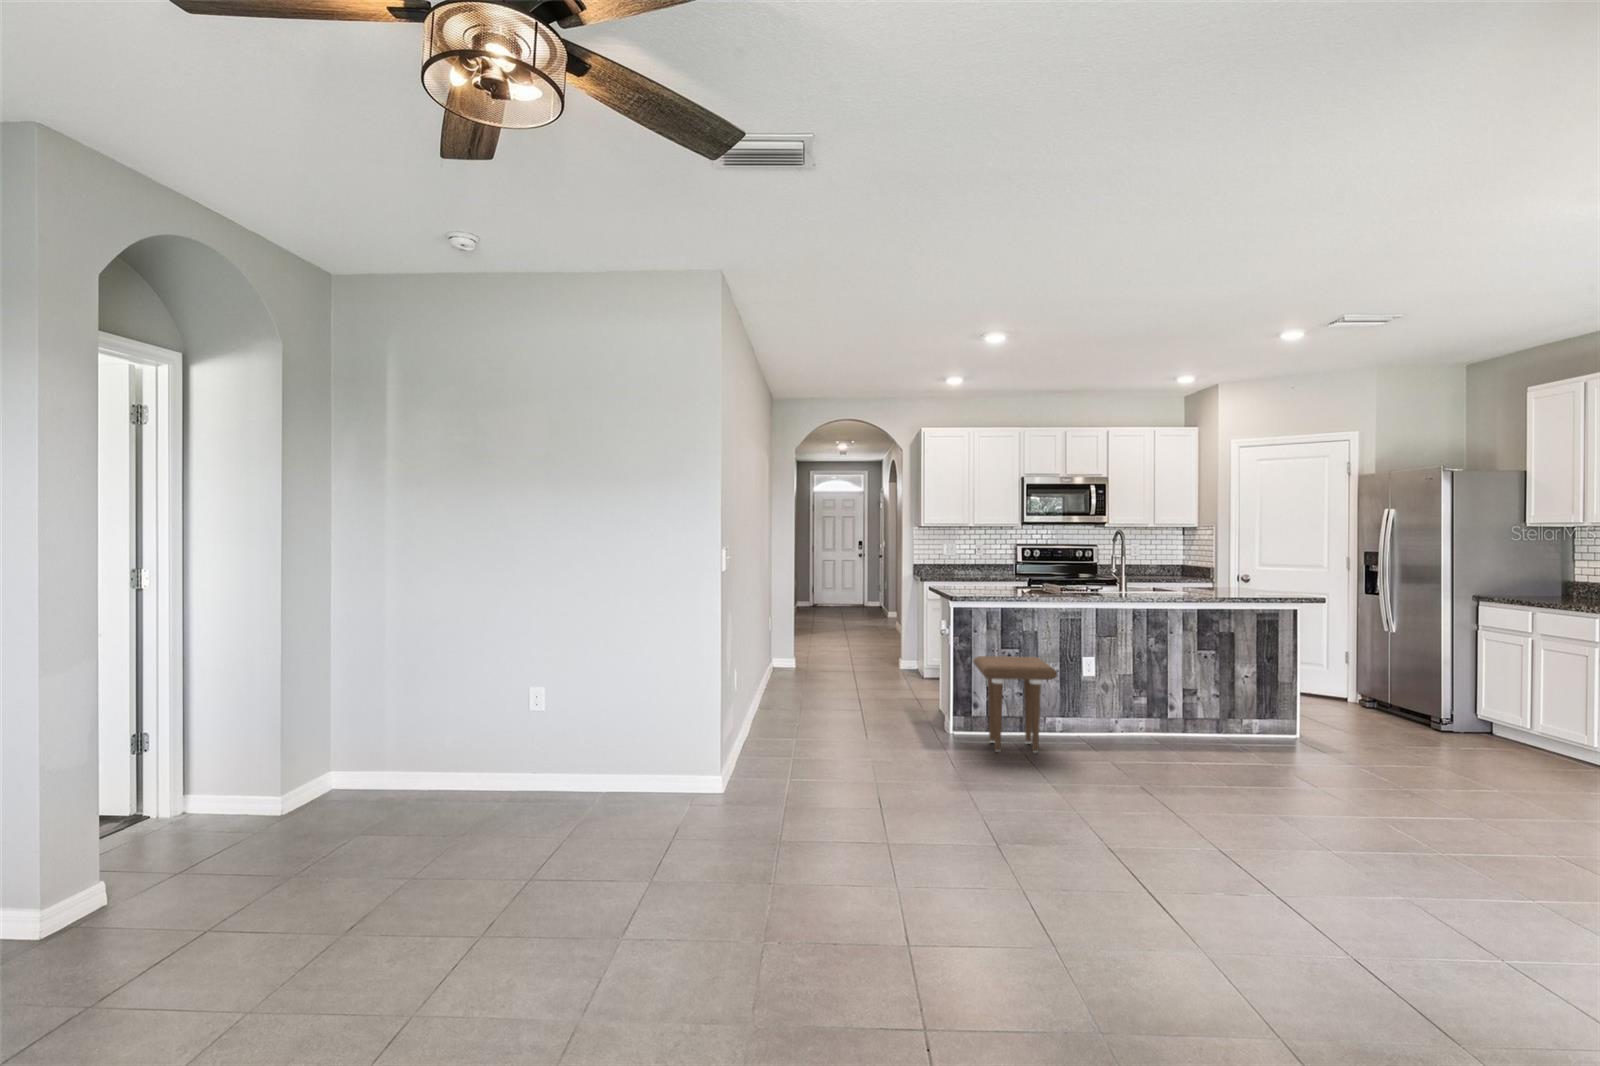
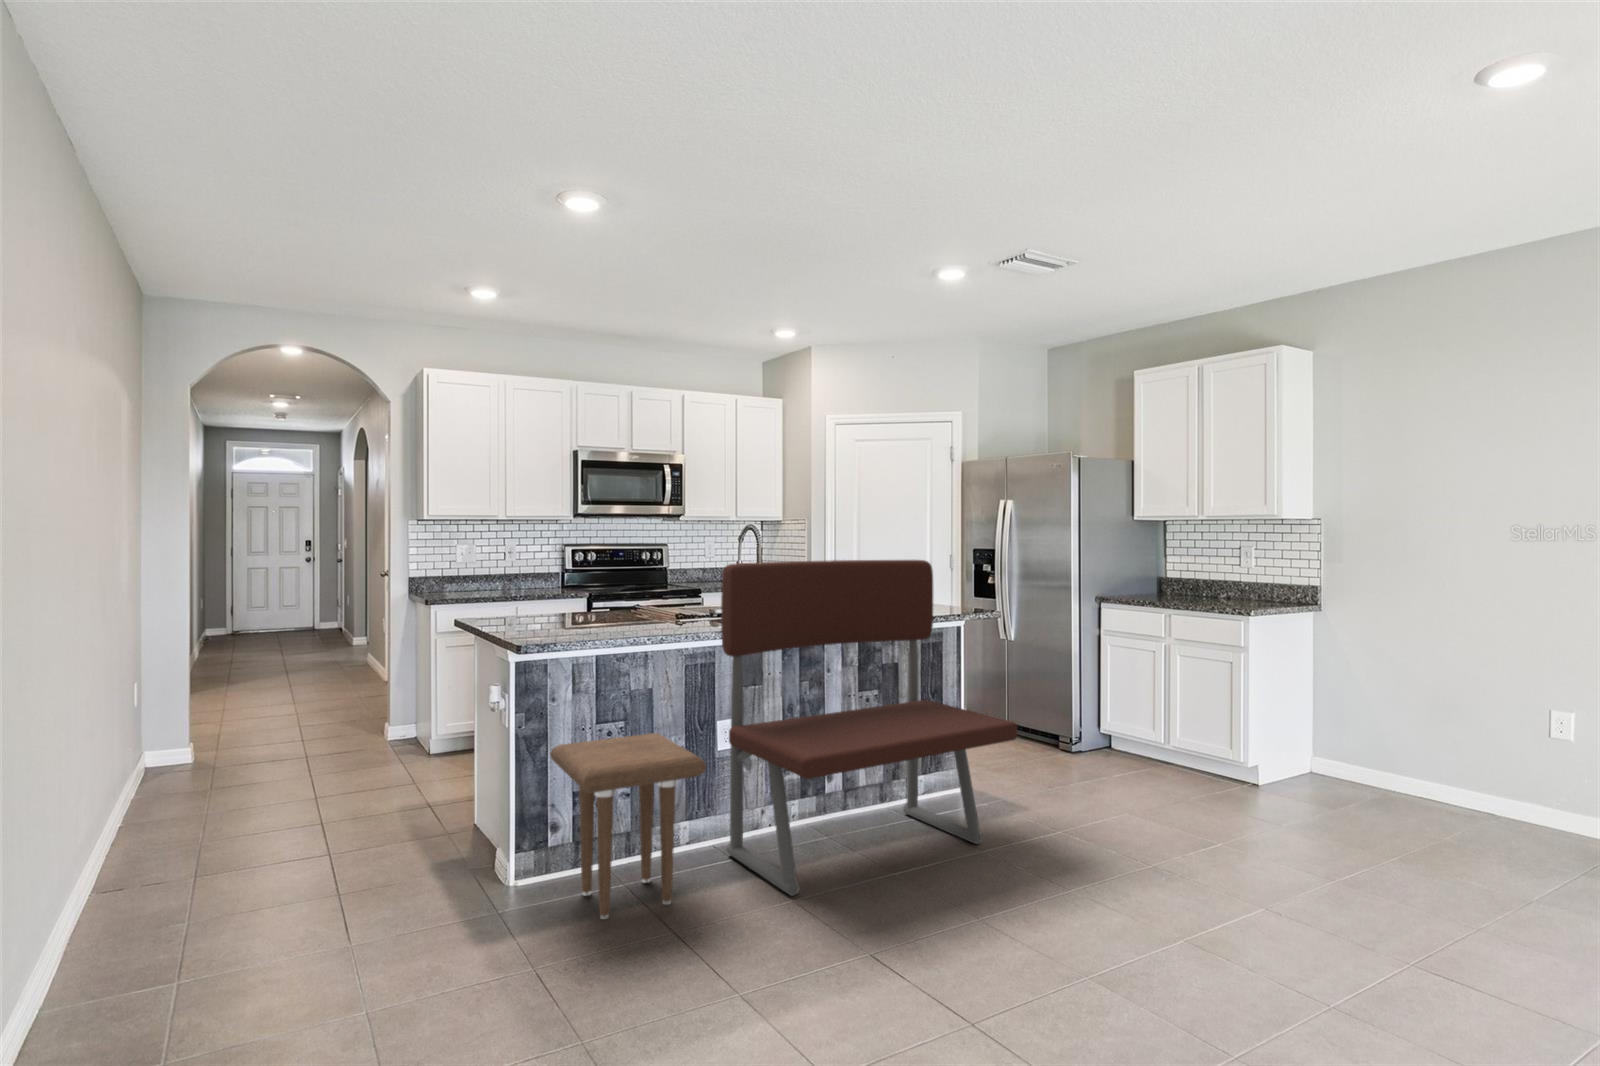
bench: none [1080,556,1304,763] -> present [721,560,1018,896]

